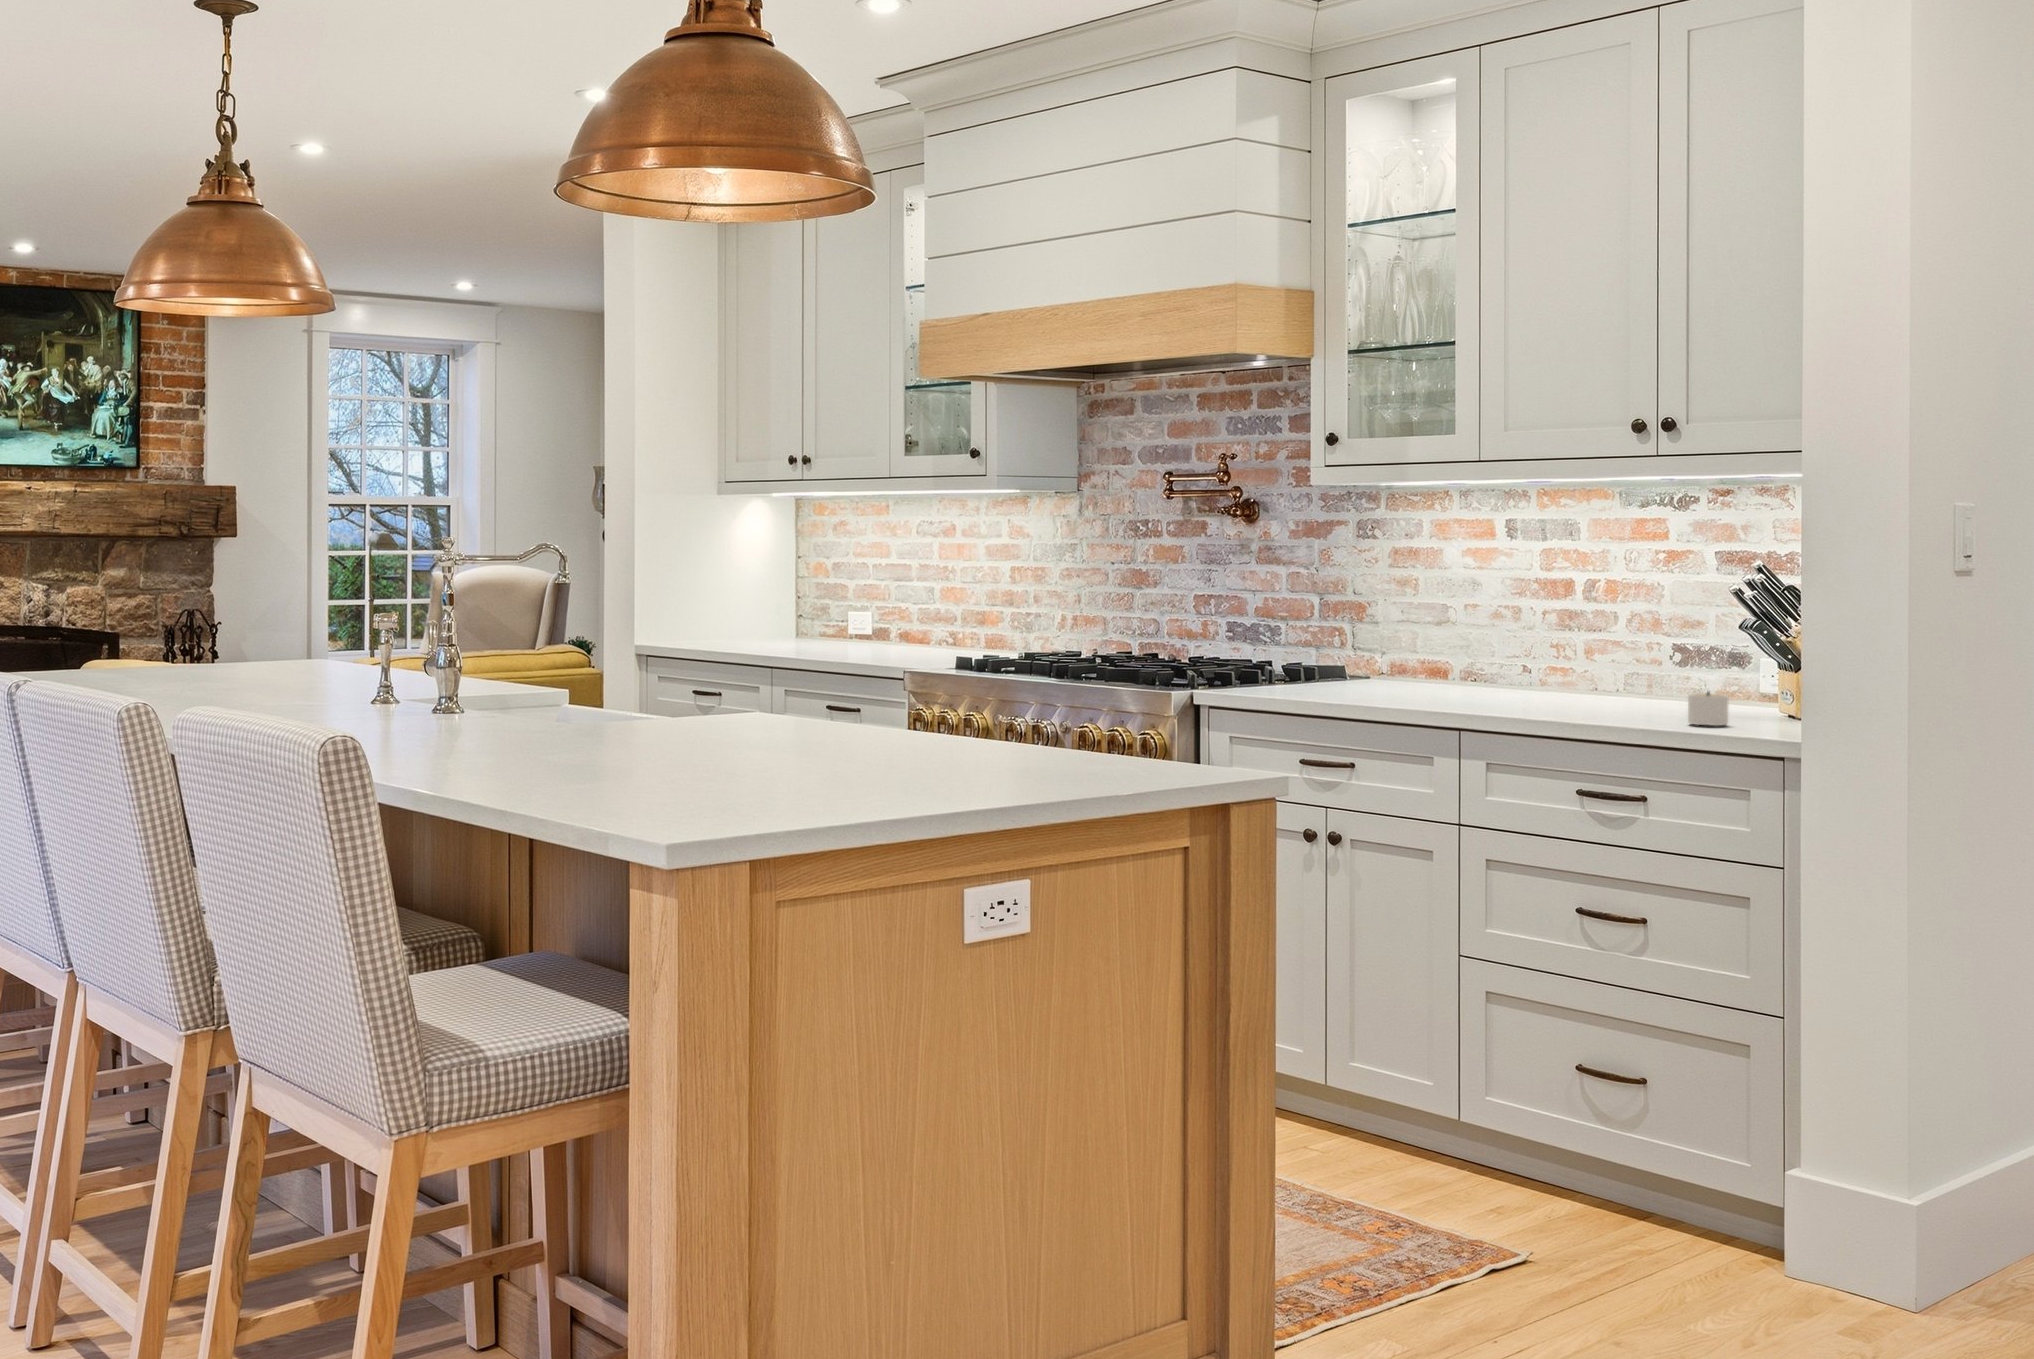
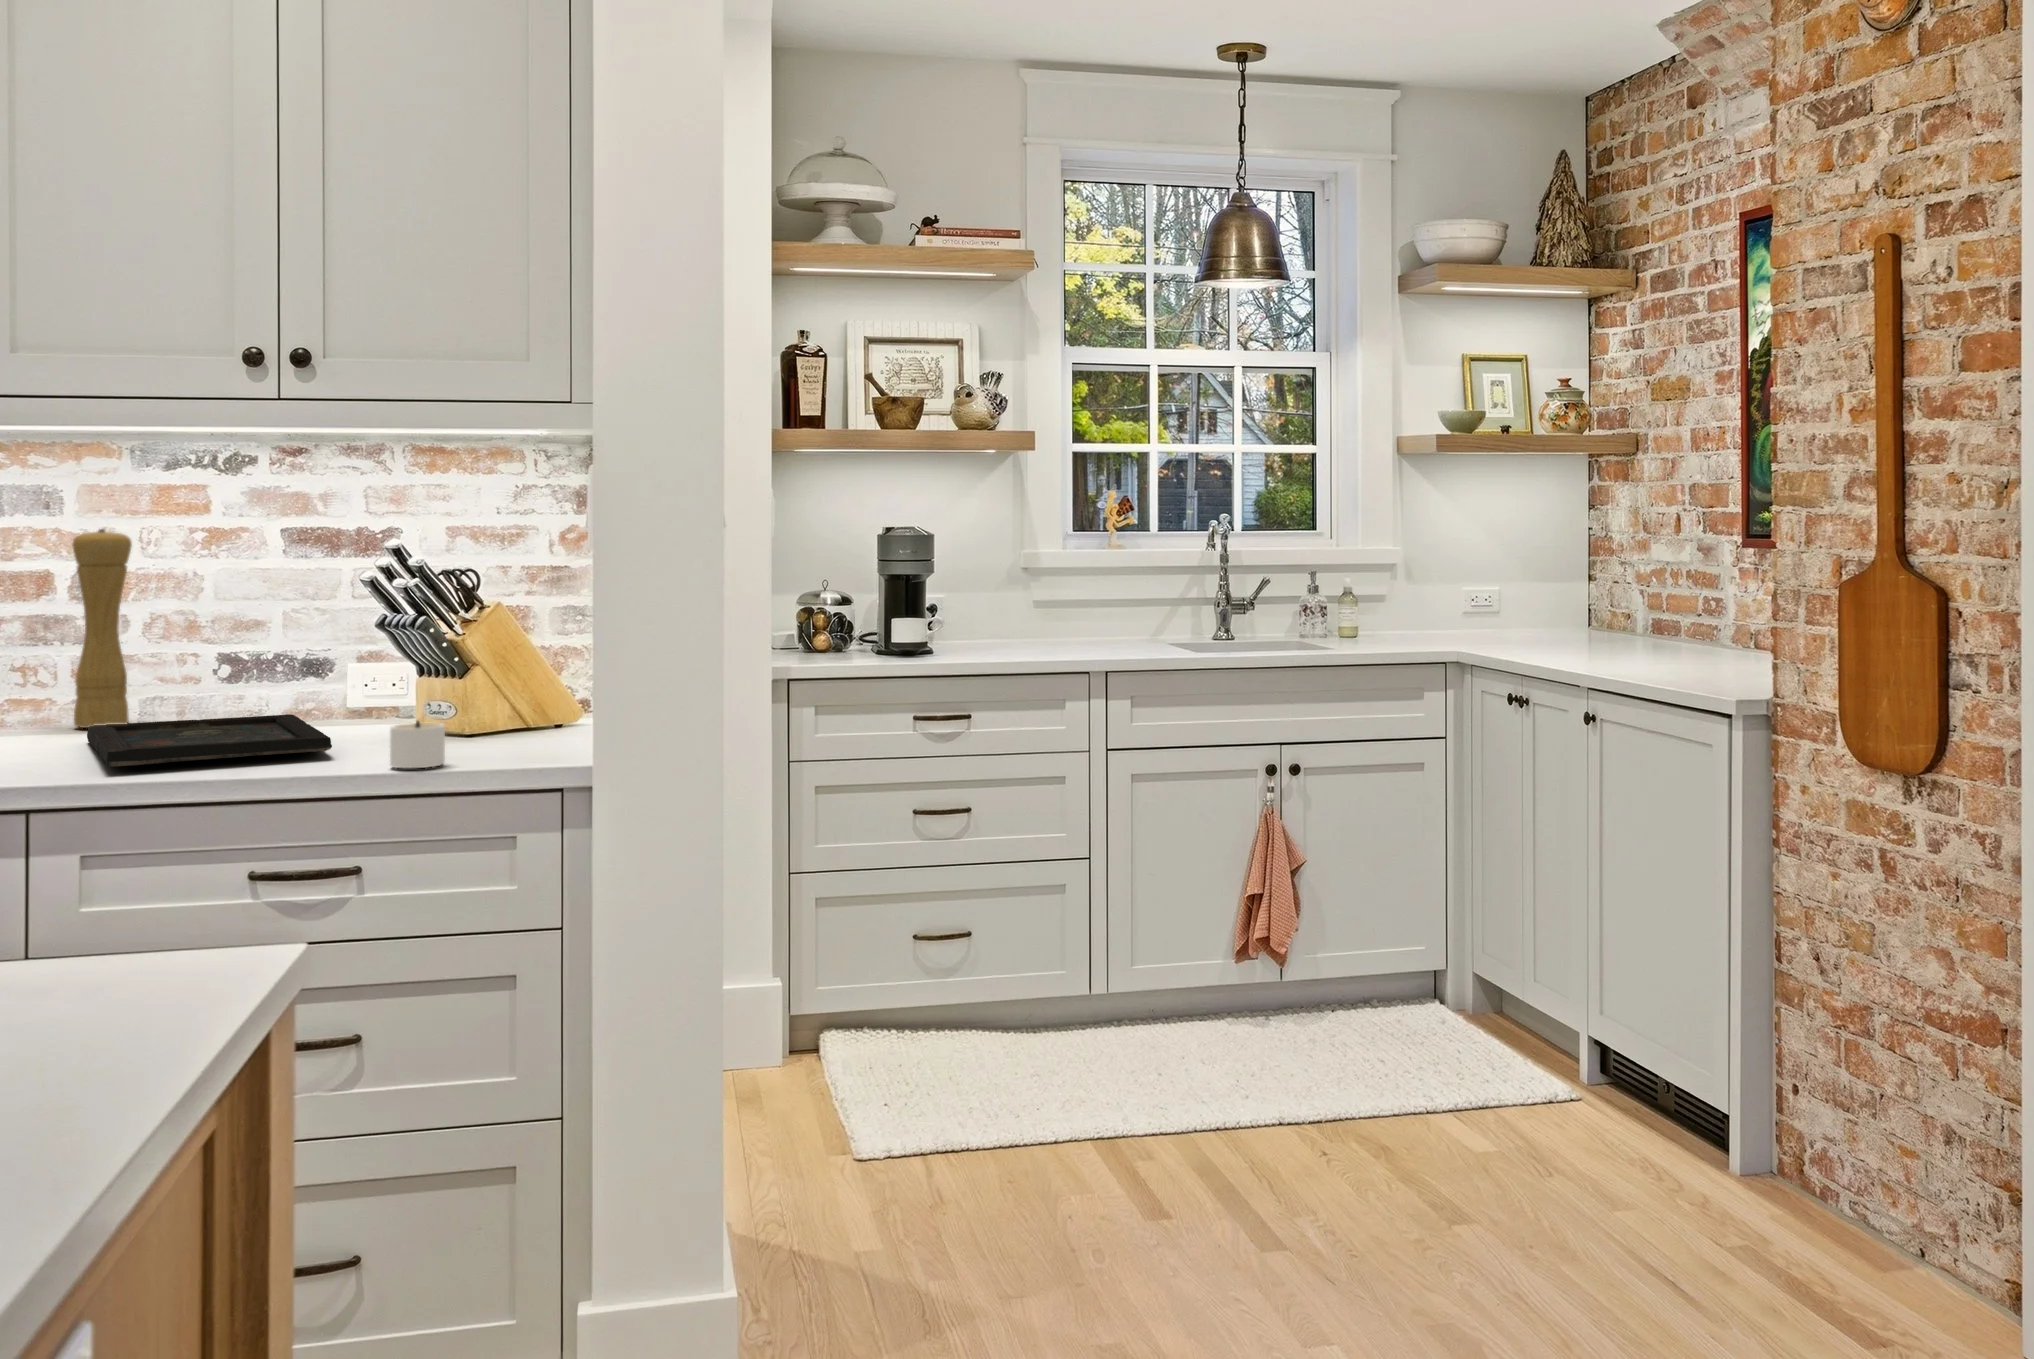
pepper mill: none [1576,551,1613,690] -> present [73,529,132,728]
tray: none [1527,684,1700,710] -> present [87,714,332,766]

